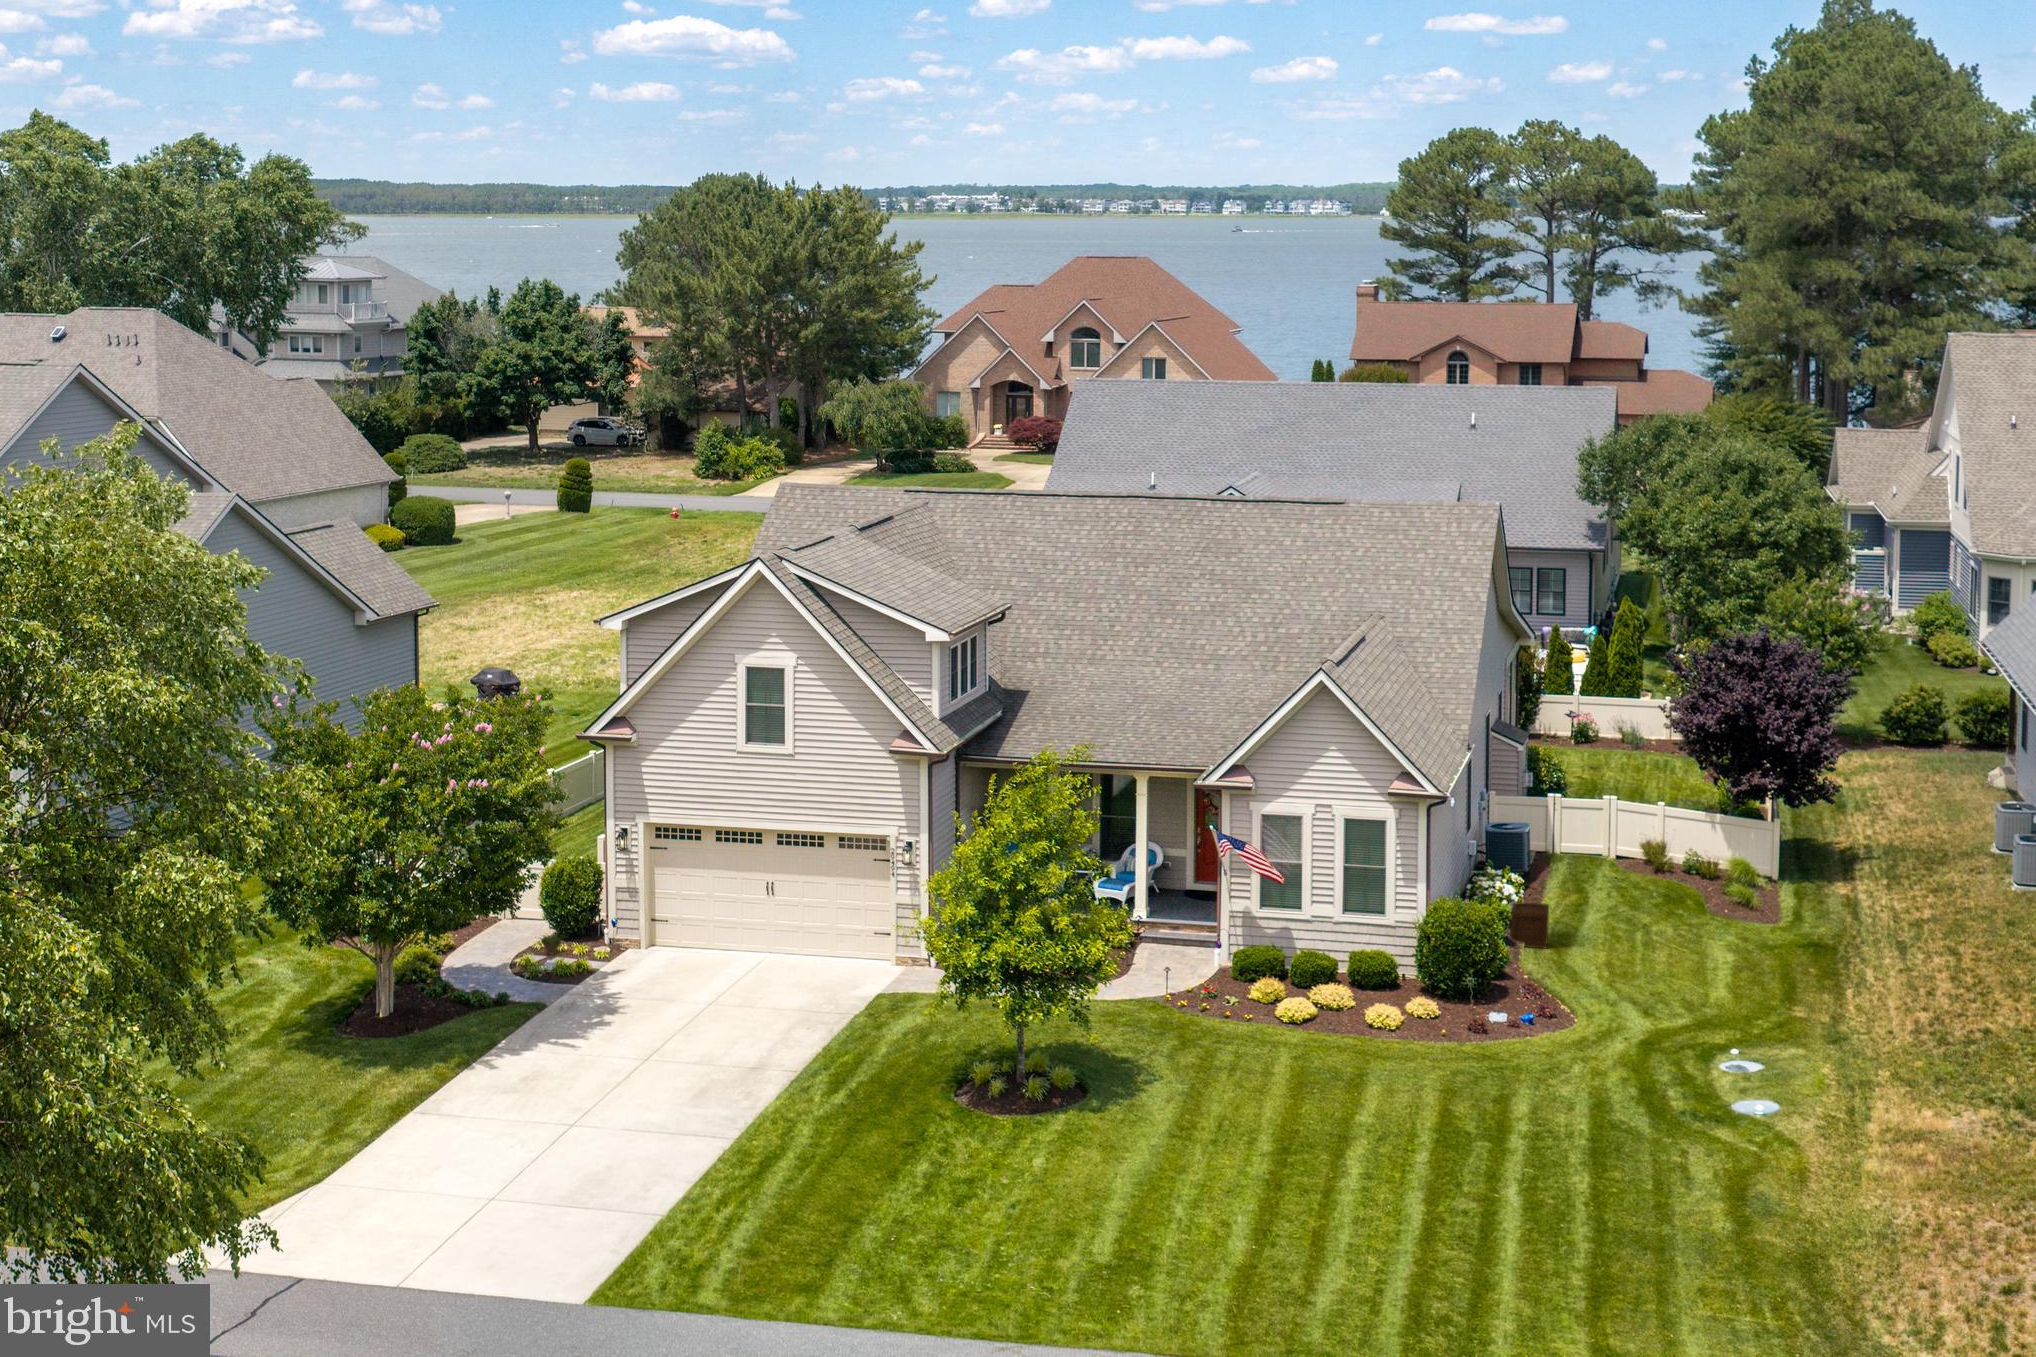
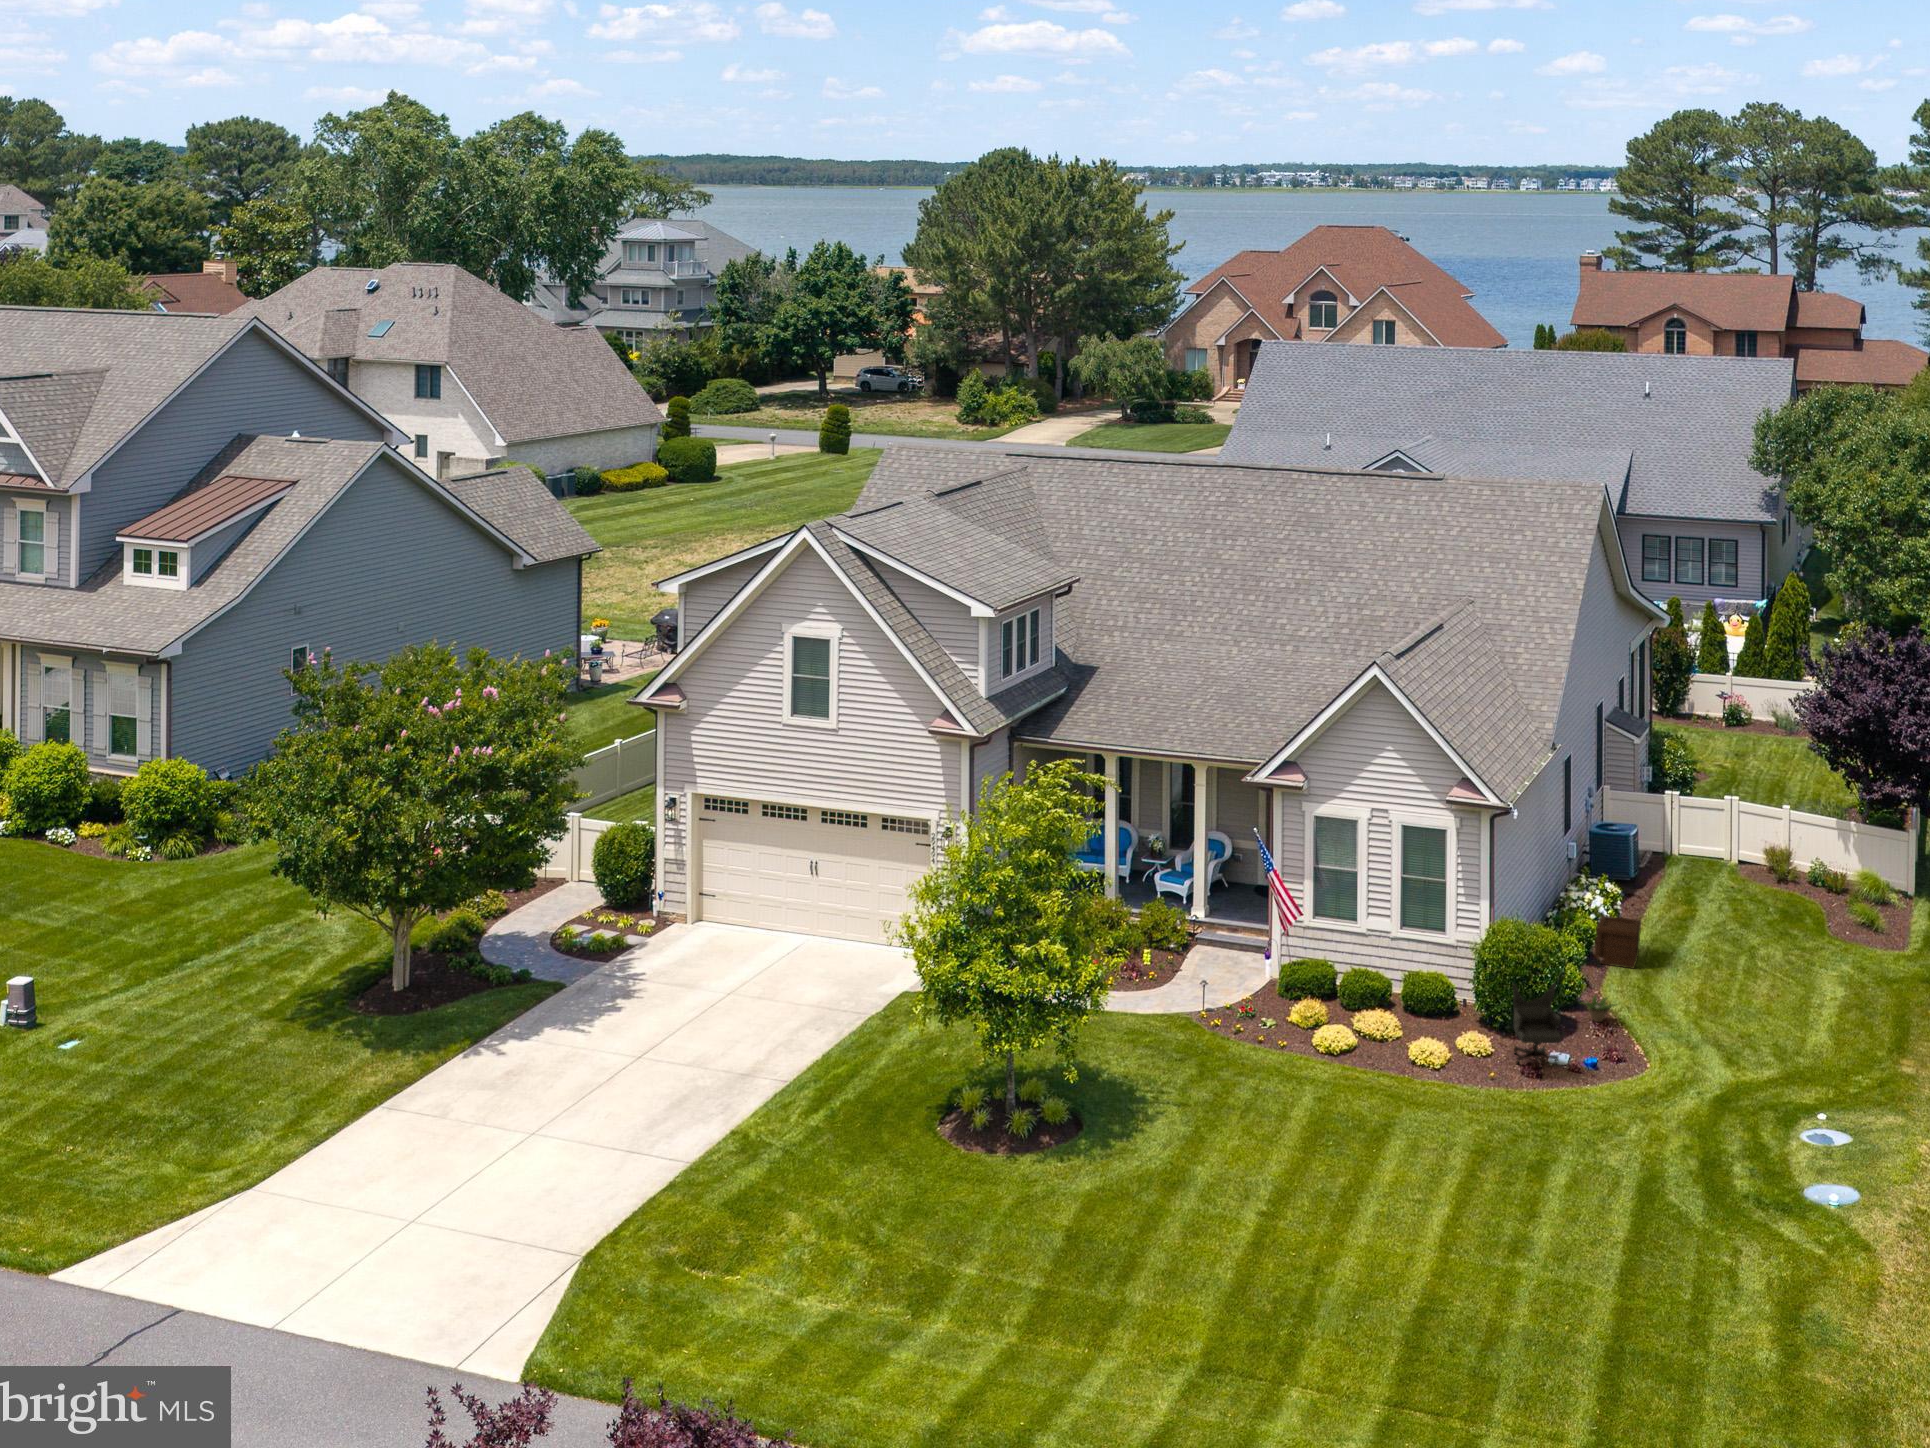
decorative plant: present [538,935,562,955] -> present [1584,996,1617,1022]
chair: none [1455,949,1502,1030] -> present [1513,983,1561,1068]

